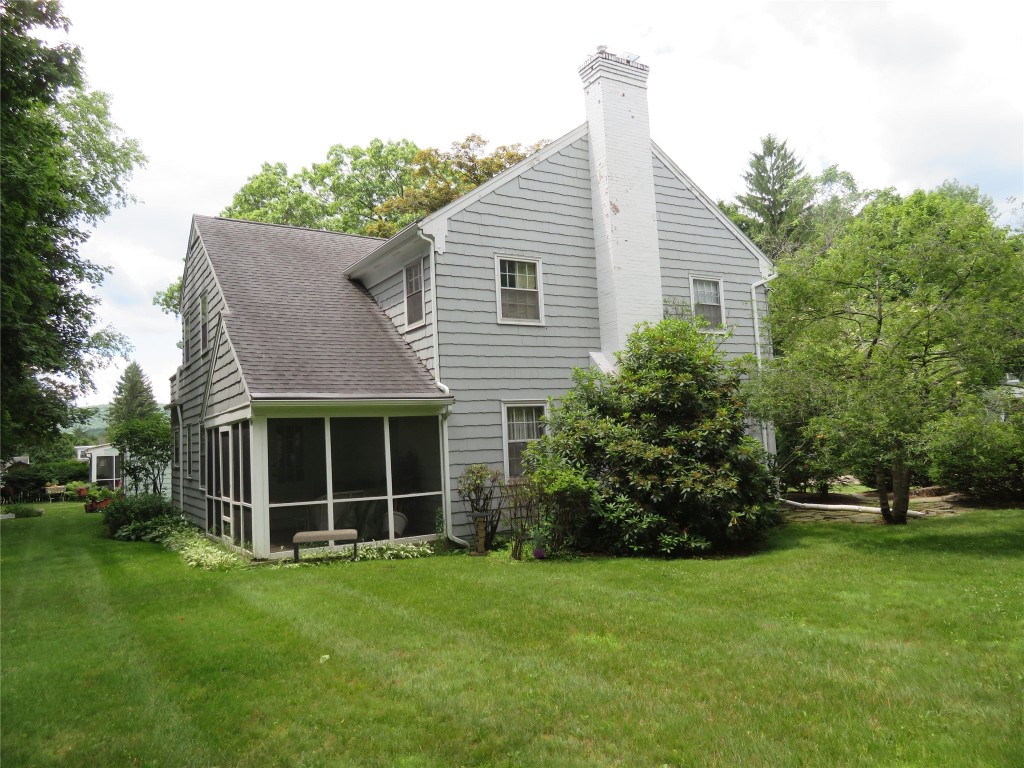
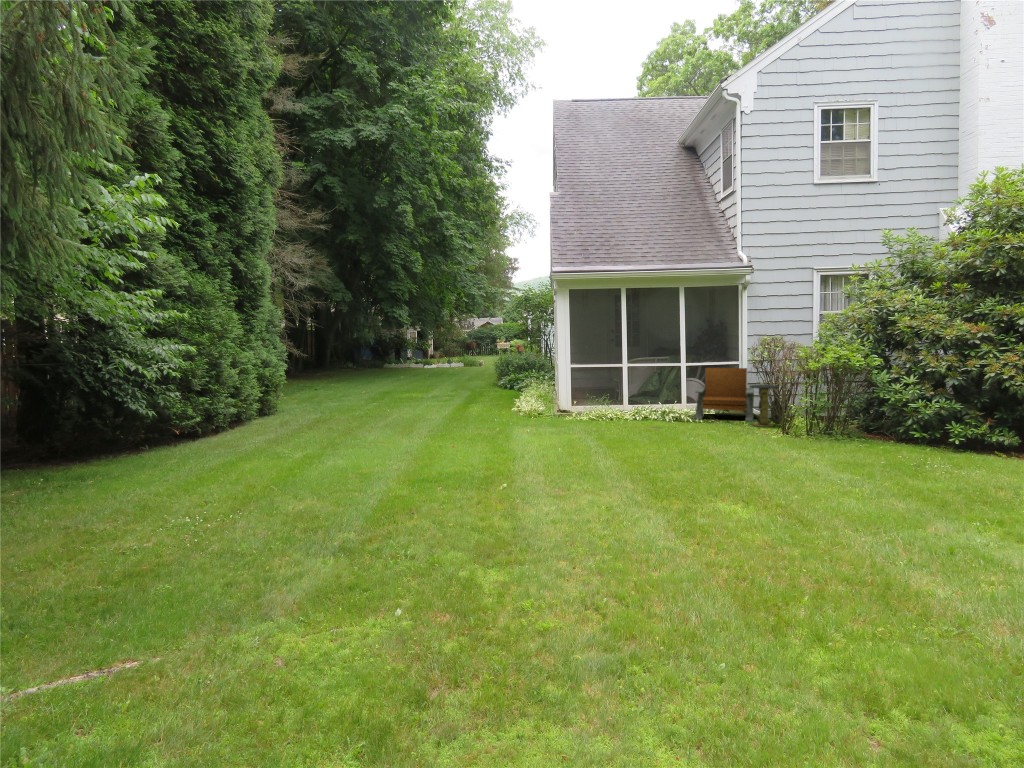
lounge chair: none [408,497,467,555] -> present [695,368,754,421]
decorative plant: present [526,525,545,559] -> none [802,401,843,437]
bench: present [293,529,357,563] -> none [590,390,648,418]

